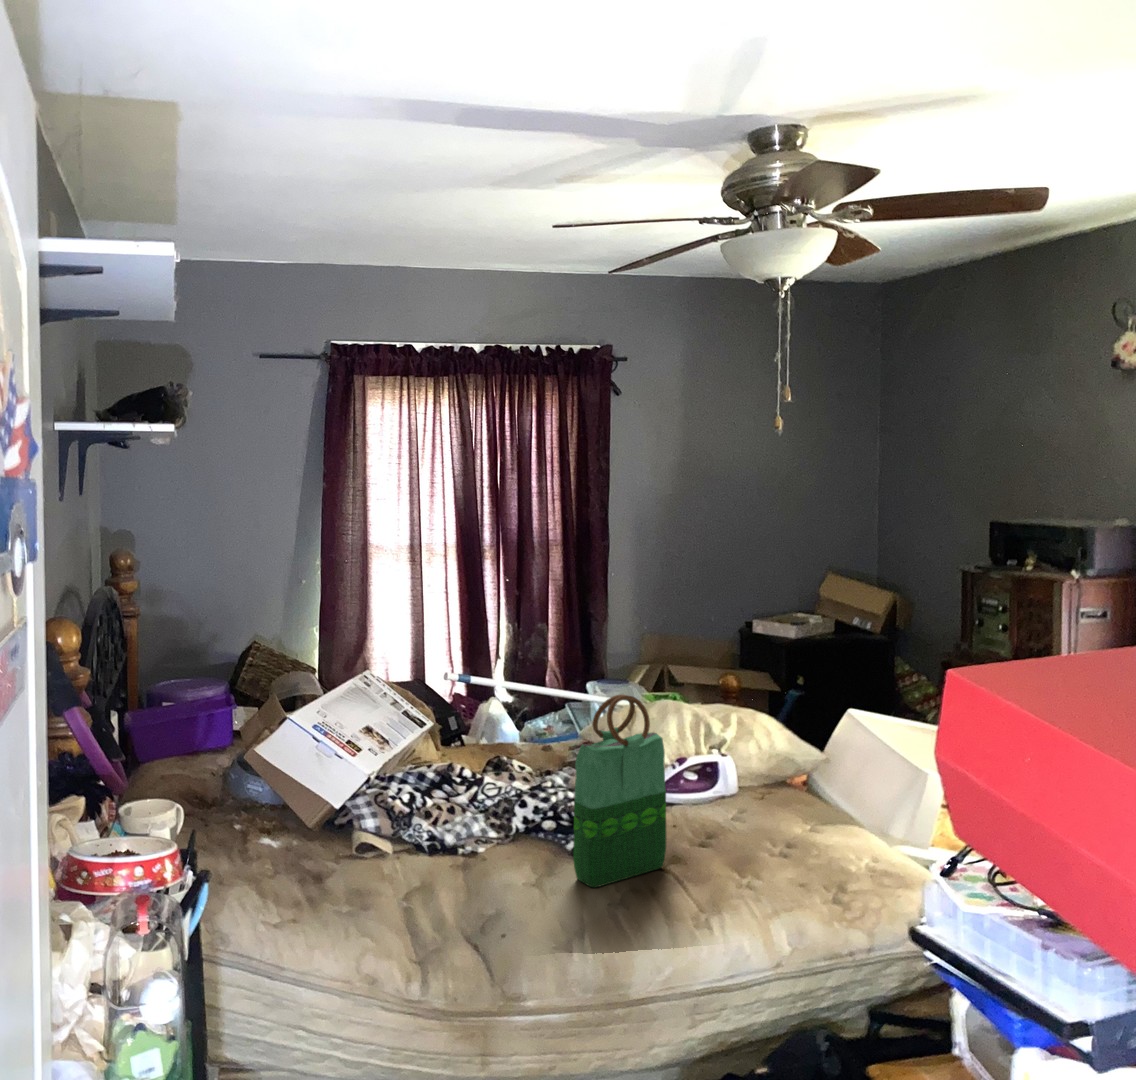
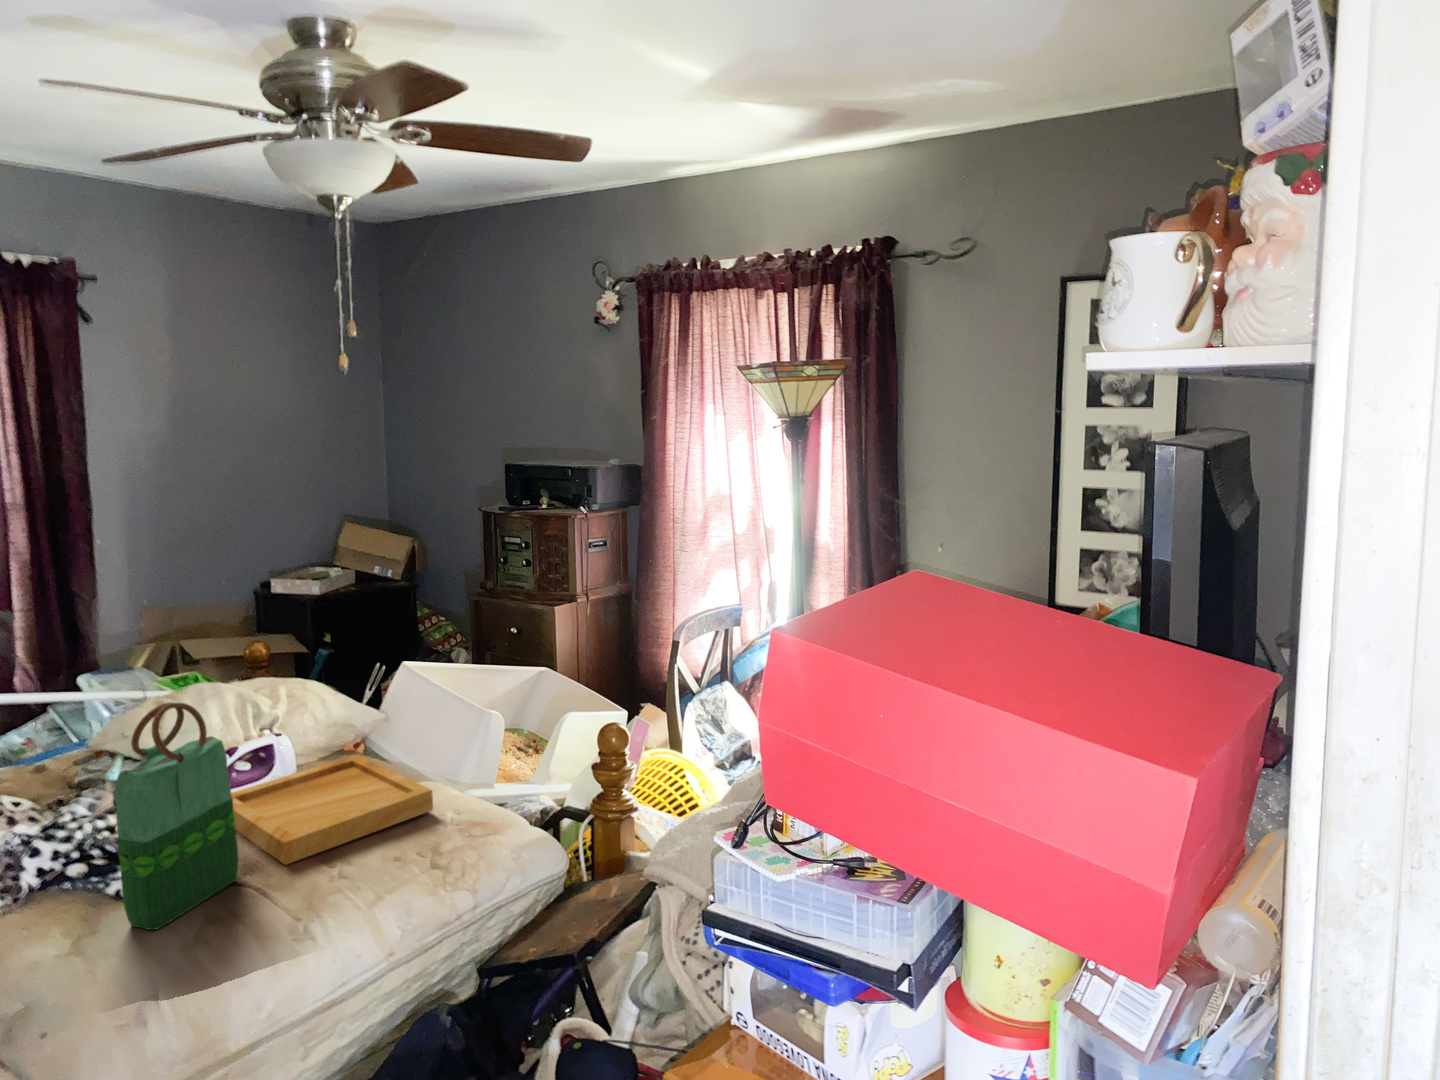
tray: none [661,787,851,867] -> present [231,755,433,865]

